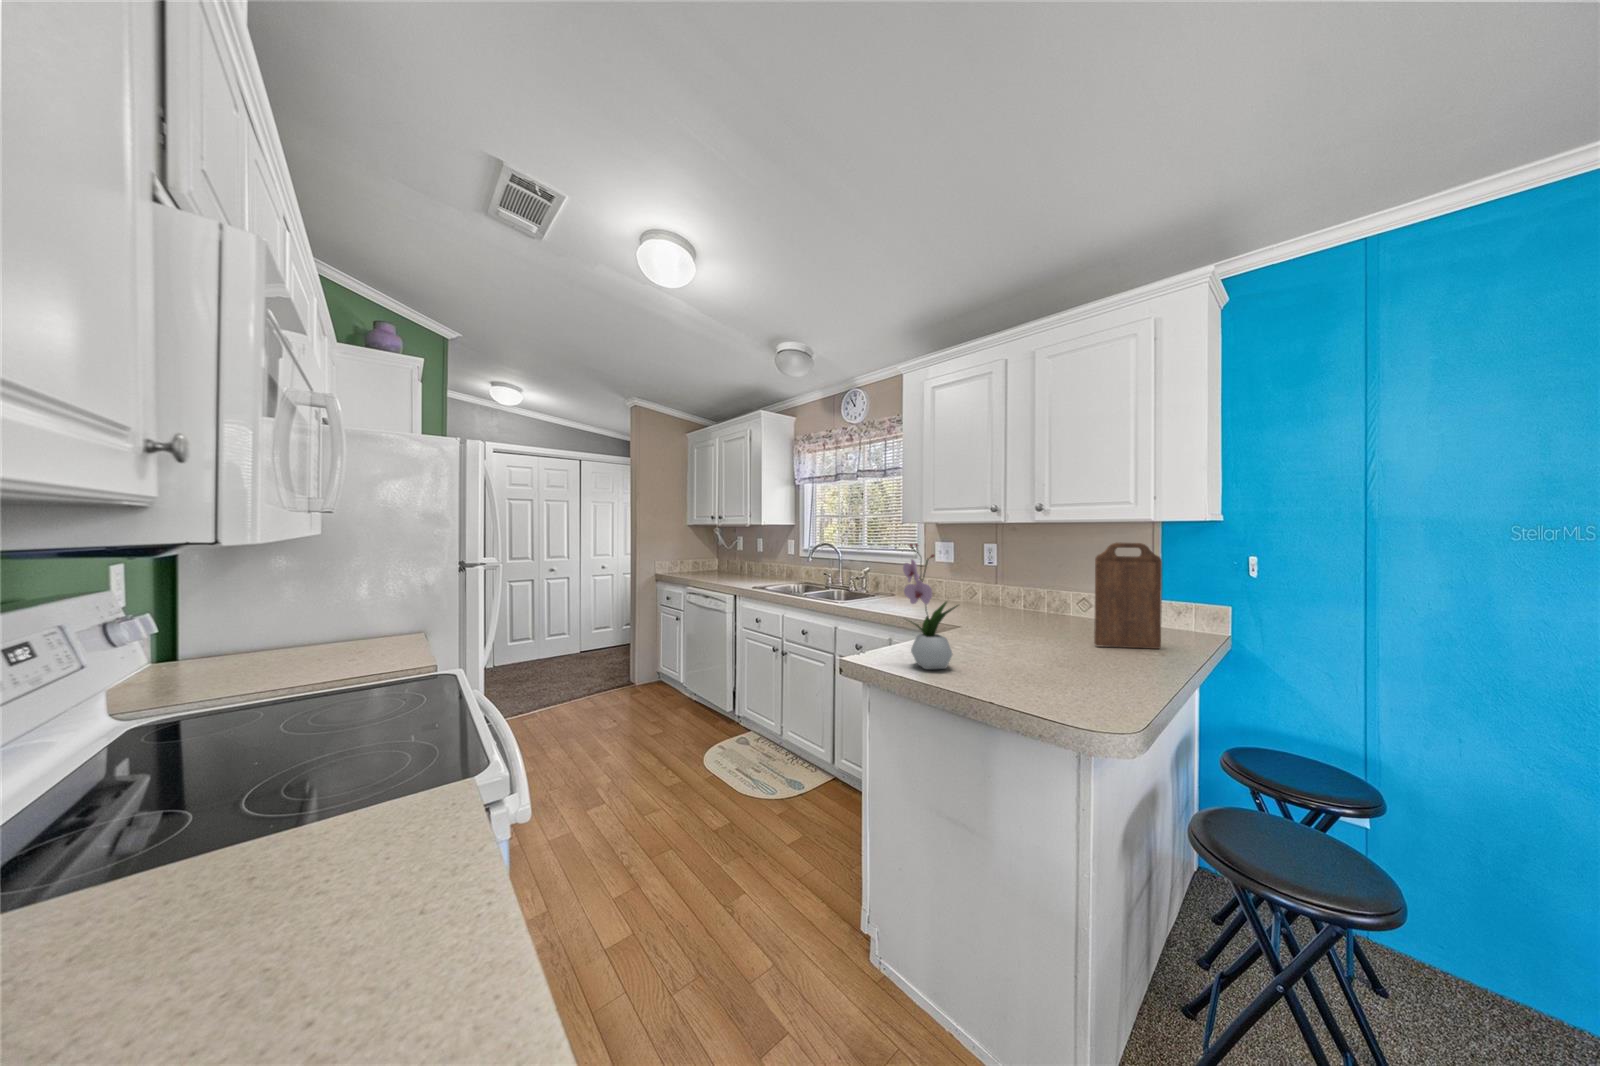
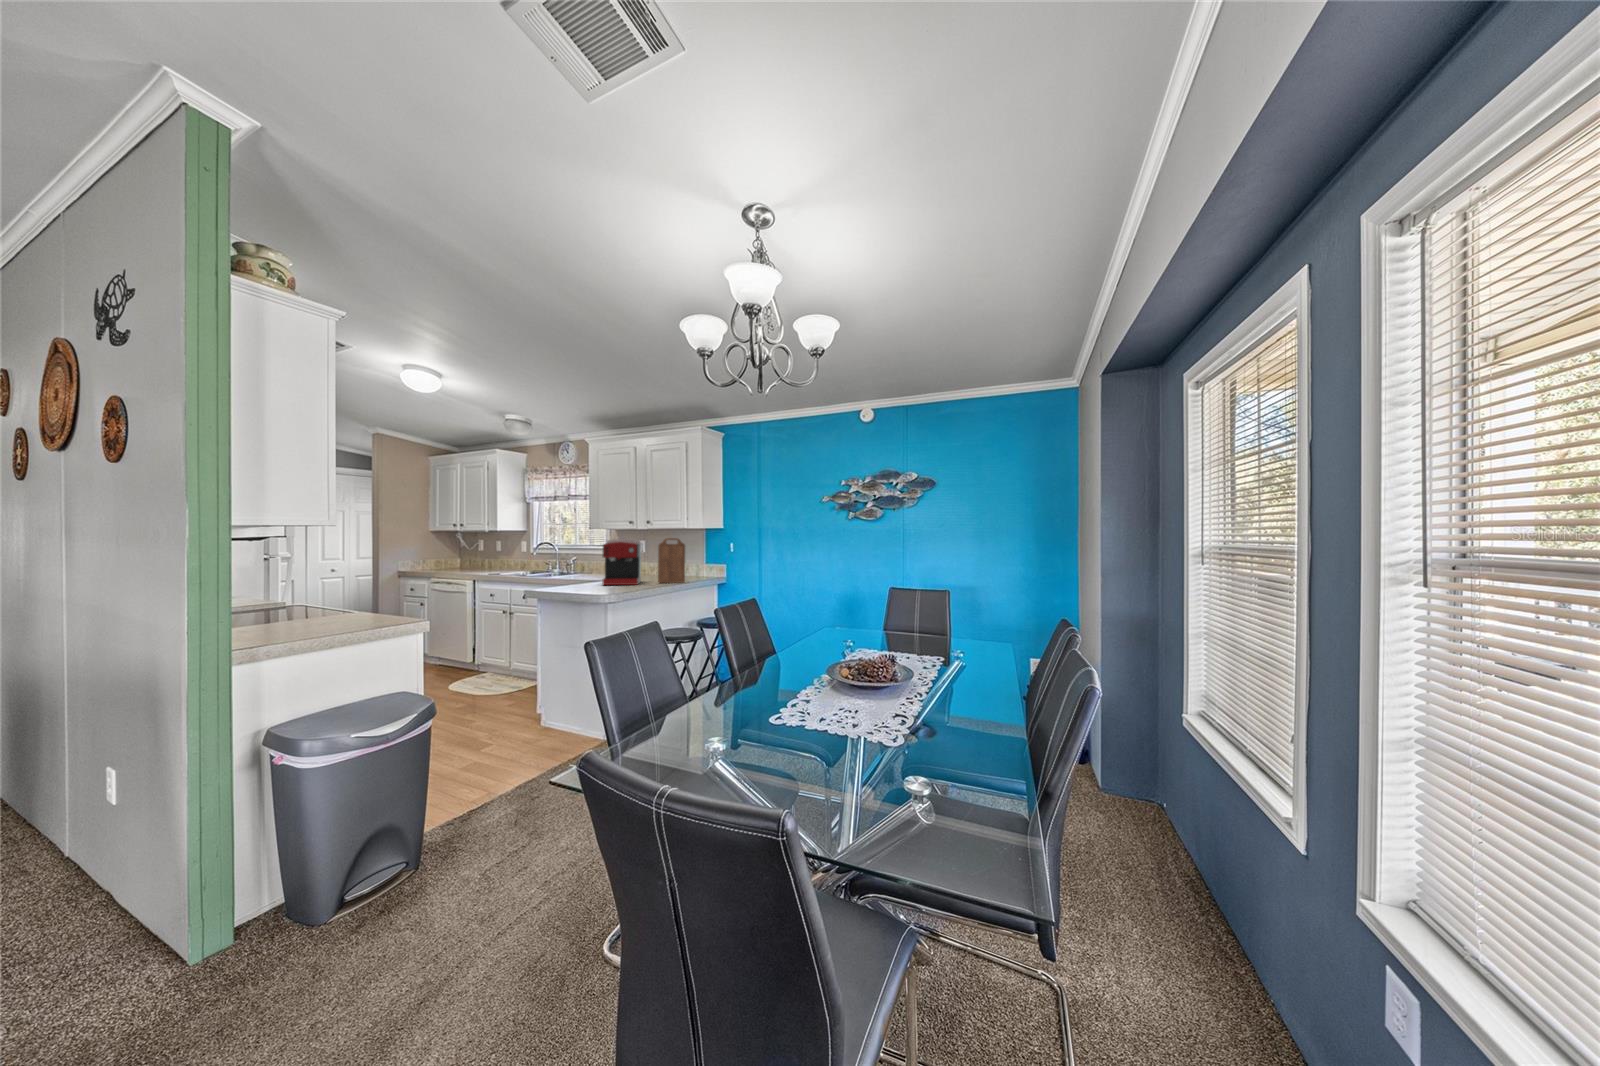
coffee maker: none [966,542,1056,649] -> present [602,539,641,585]
flower arrangement: present [903,544,958,669] -> none [557,539,581,591]

